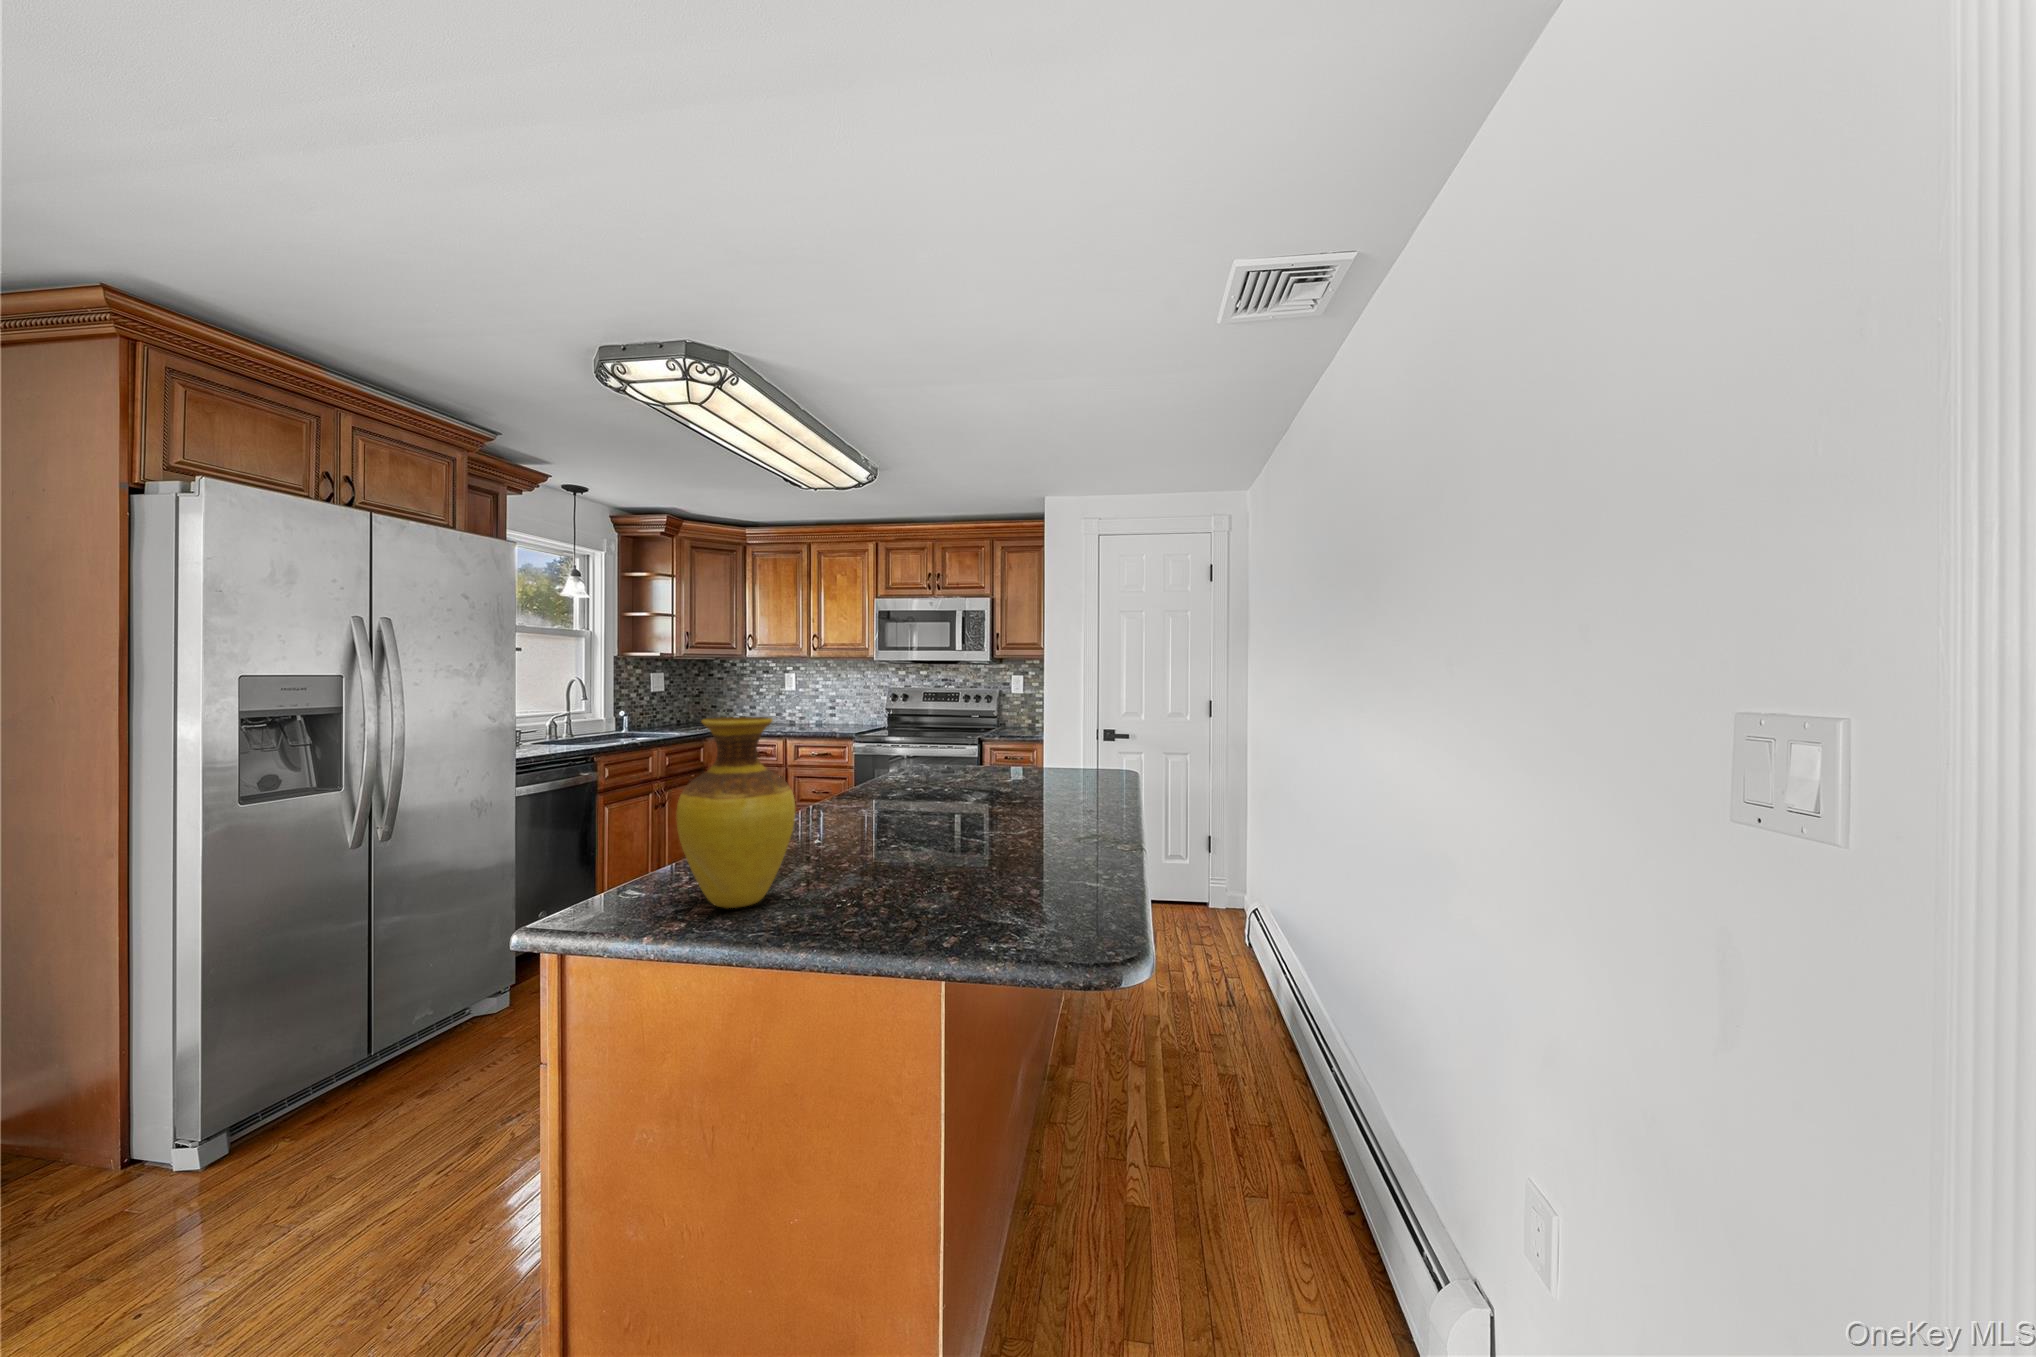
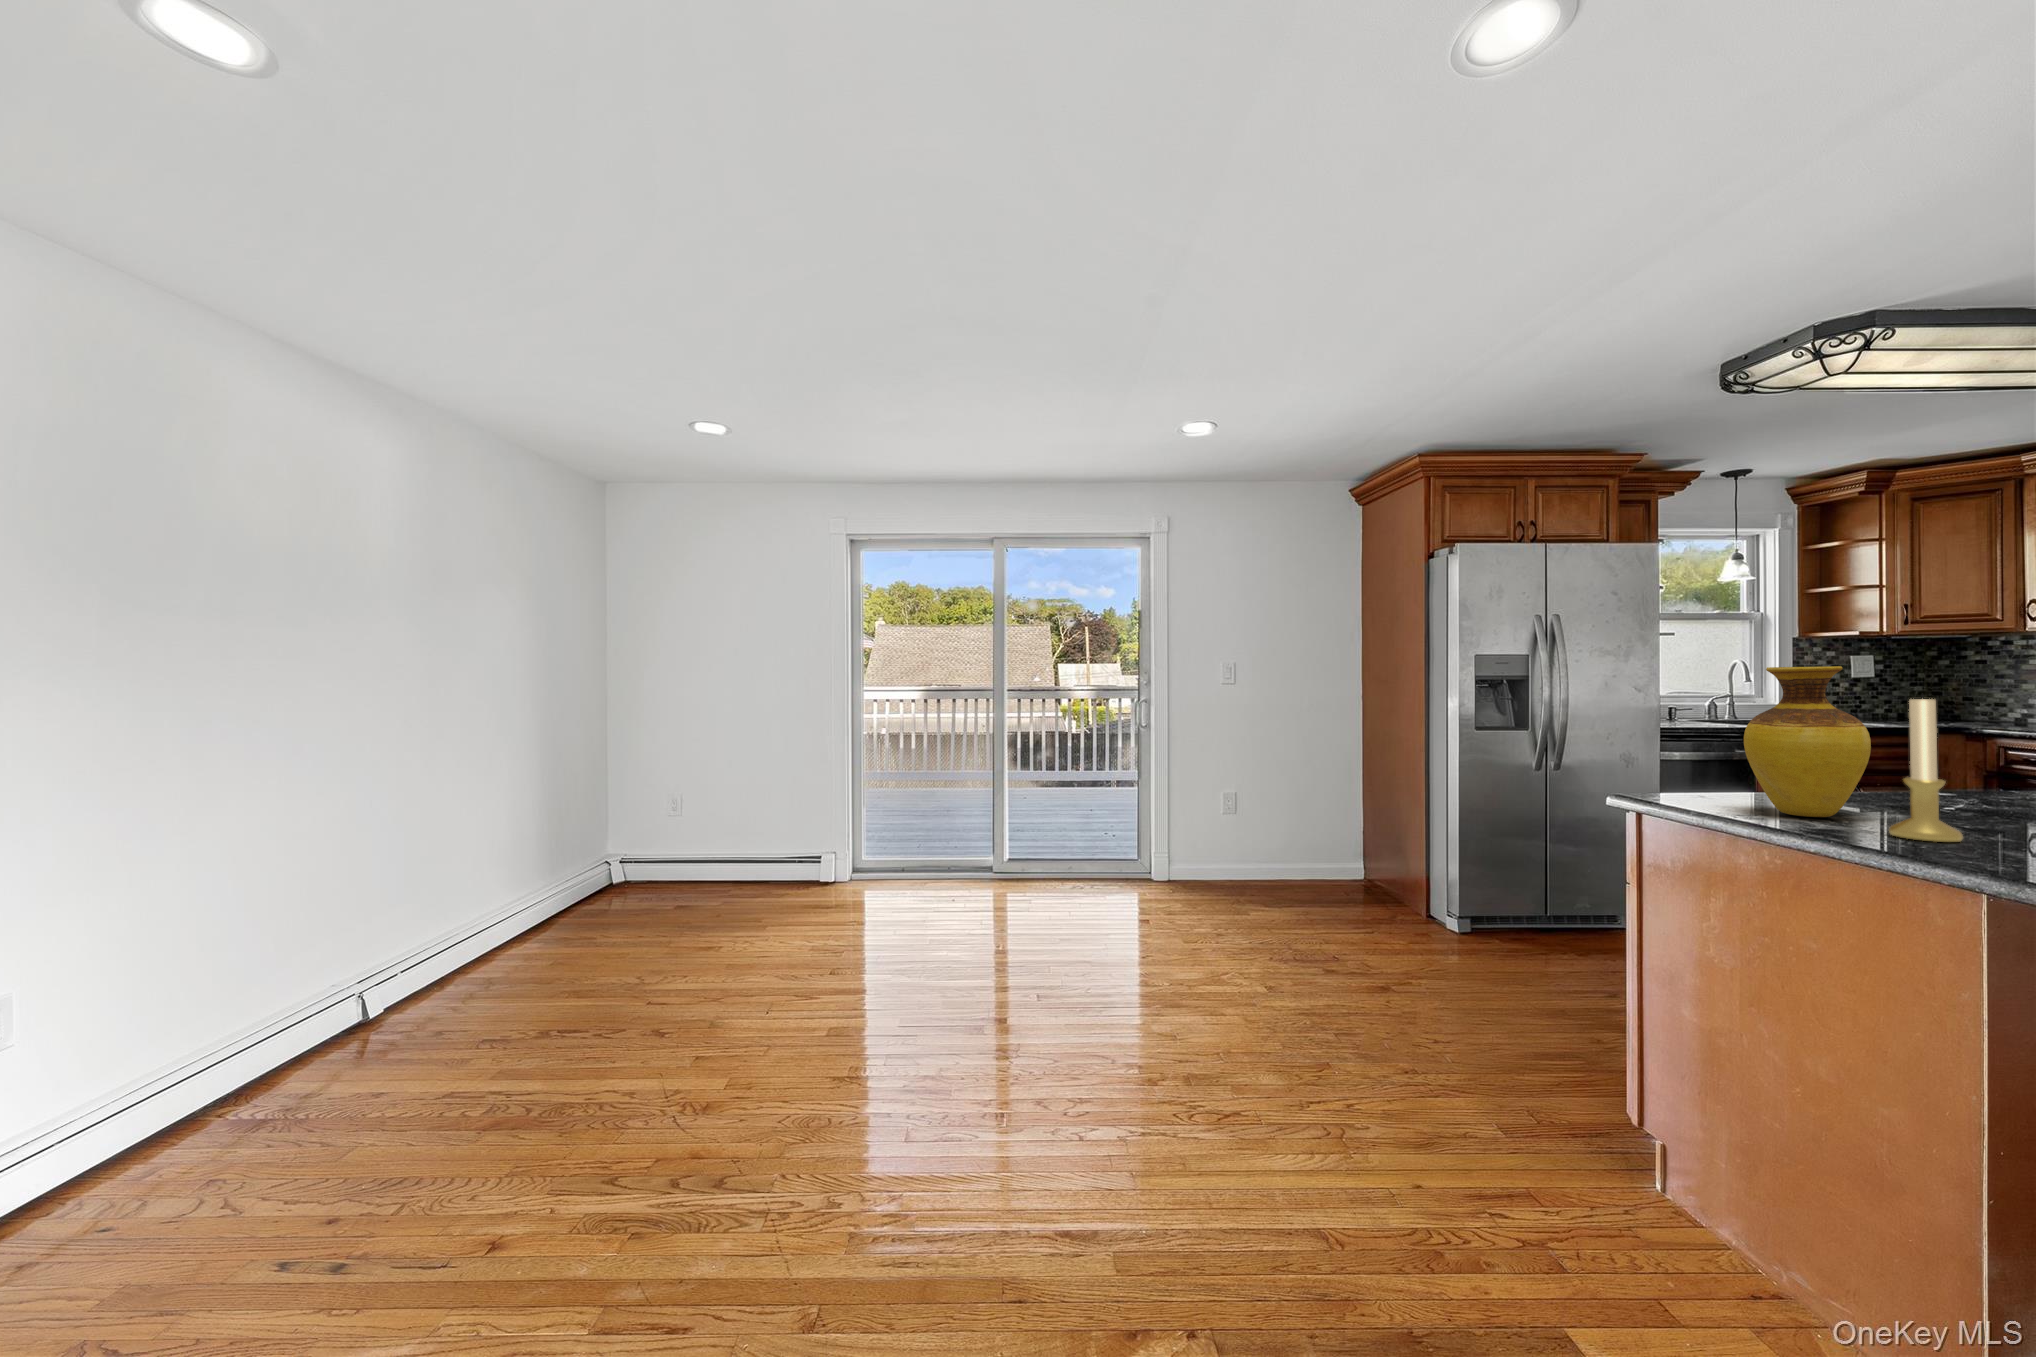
candle holder: none [828,755,886,927] -> present [1889,698,1963,842]

